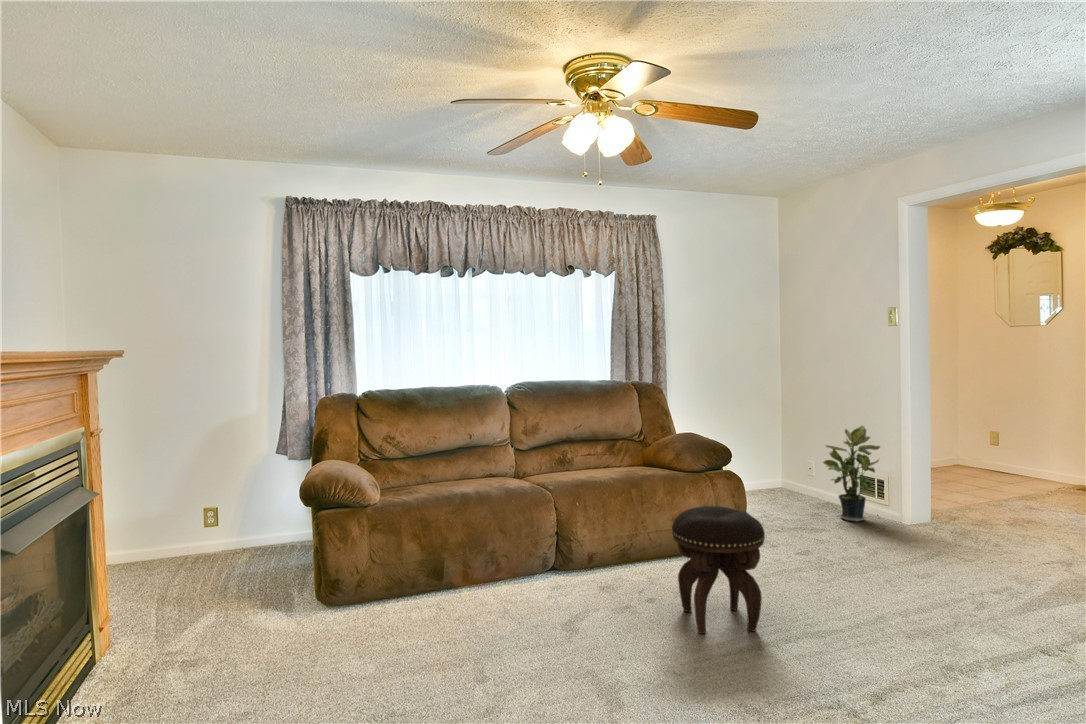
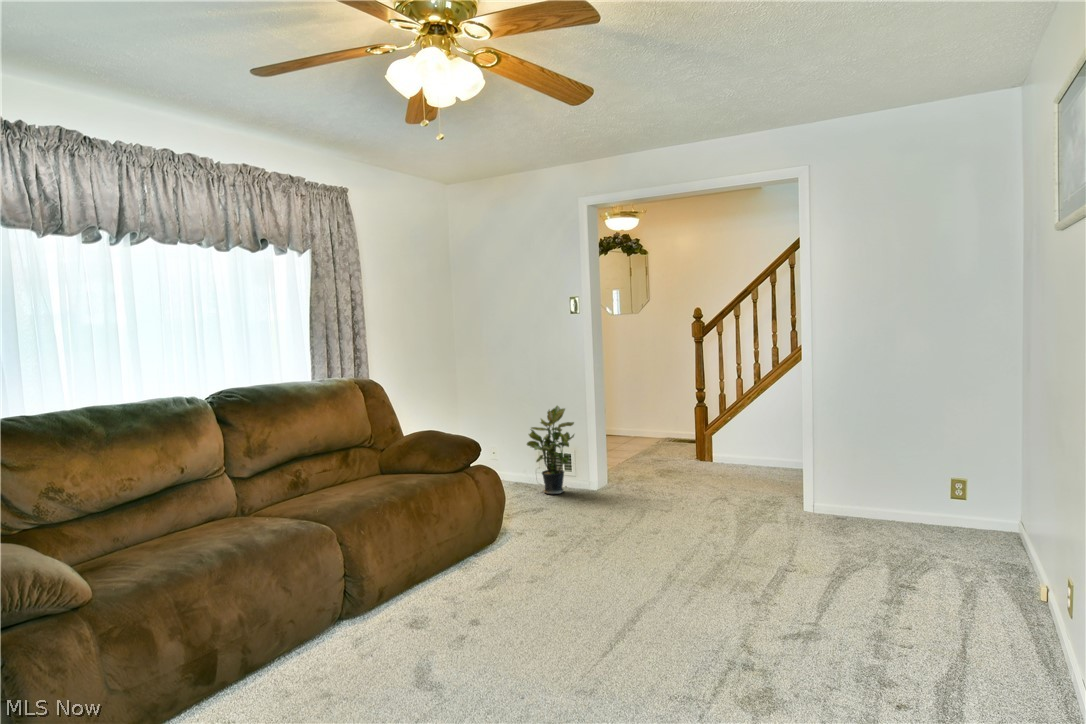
footstool: present [672,506,765,634] -> none [512,498,605,631]

